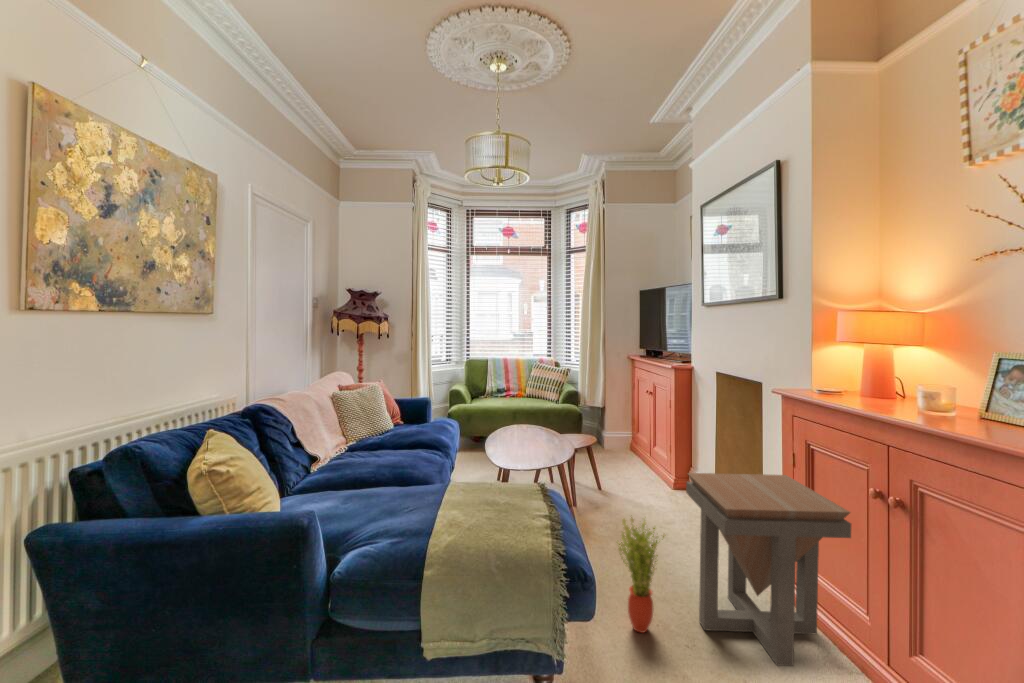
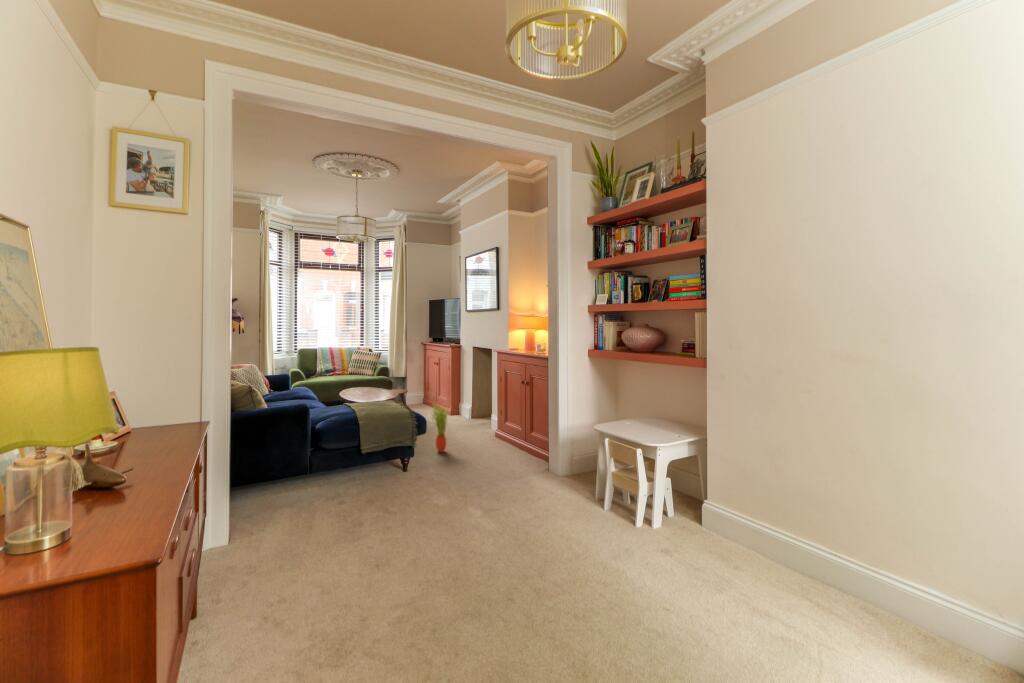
side table: present [686,473,851,666] -> none [459,386,516,451]

